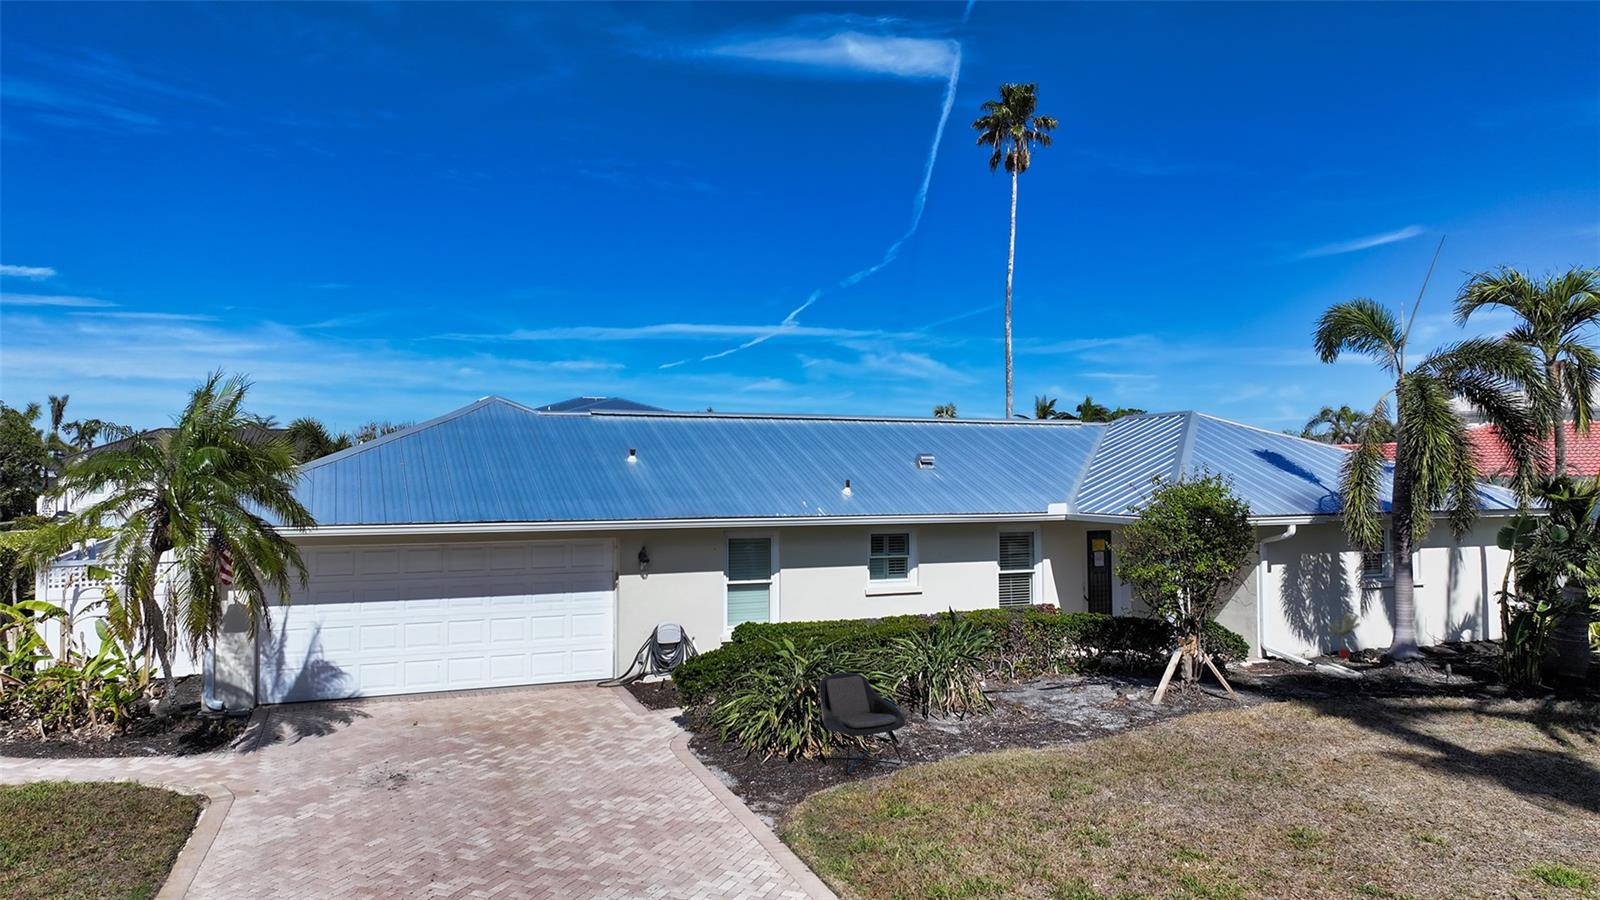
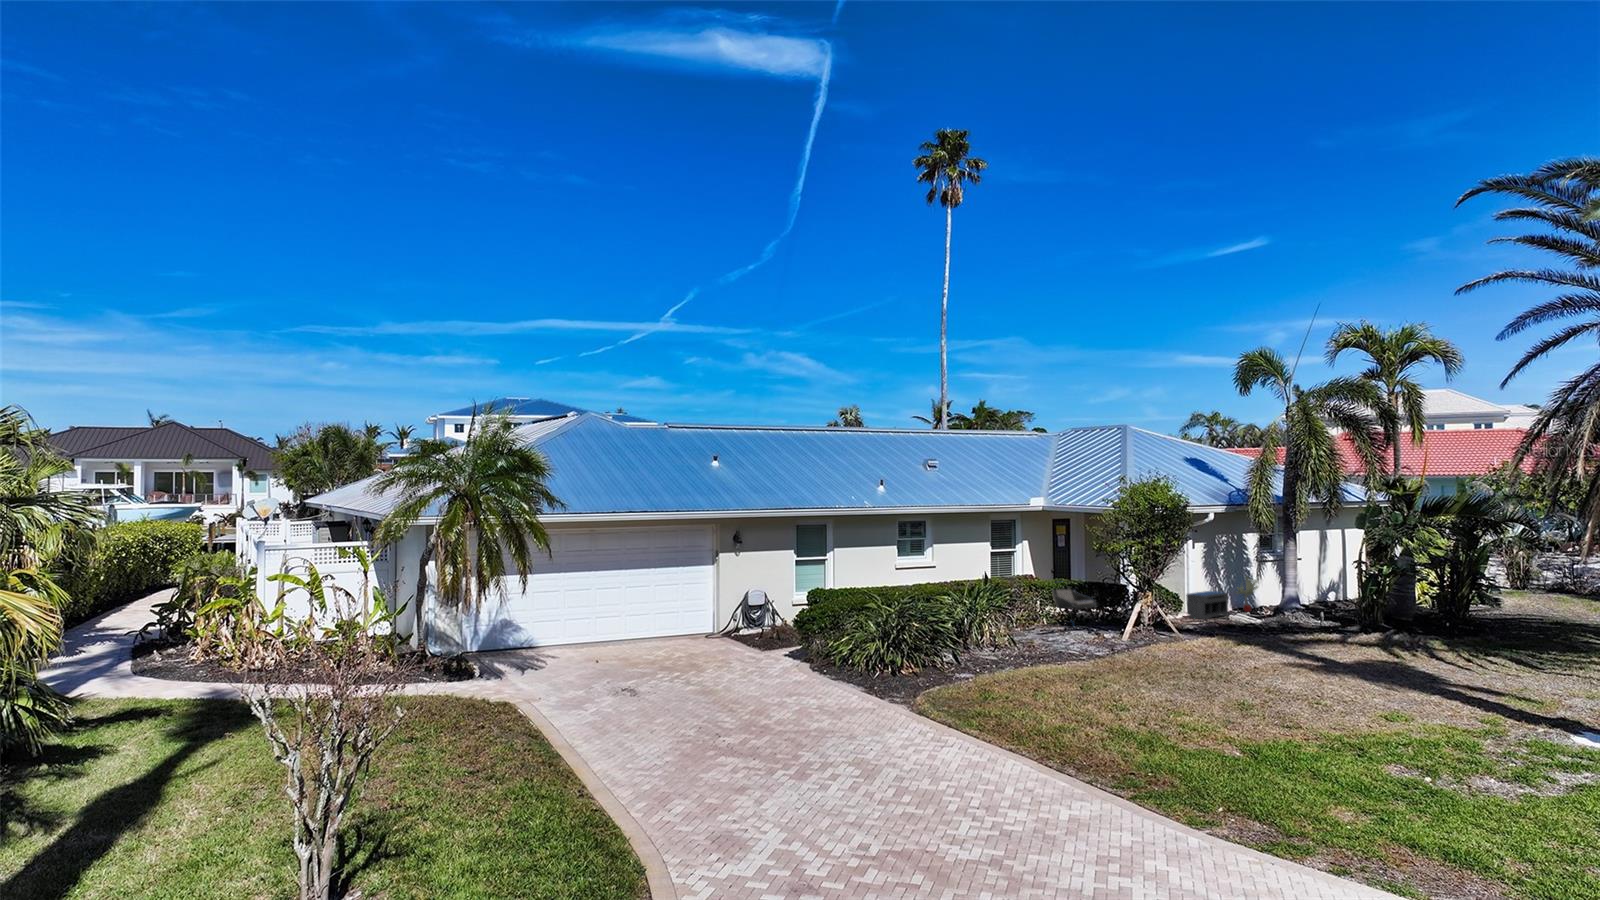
bench: none [1256,630,1316,670] -> present [1186,591,1228,619]
lounge chair: present [816,673,905,775] -> present [1052,581,1097,627]

